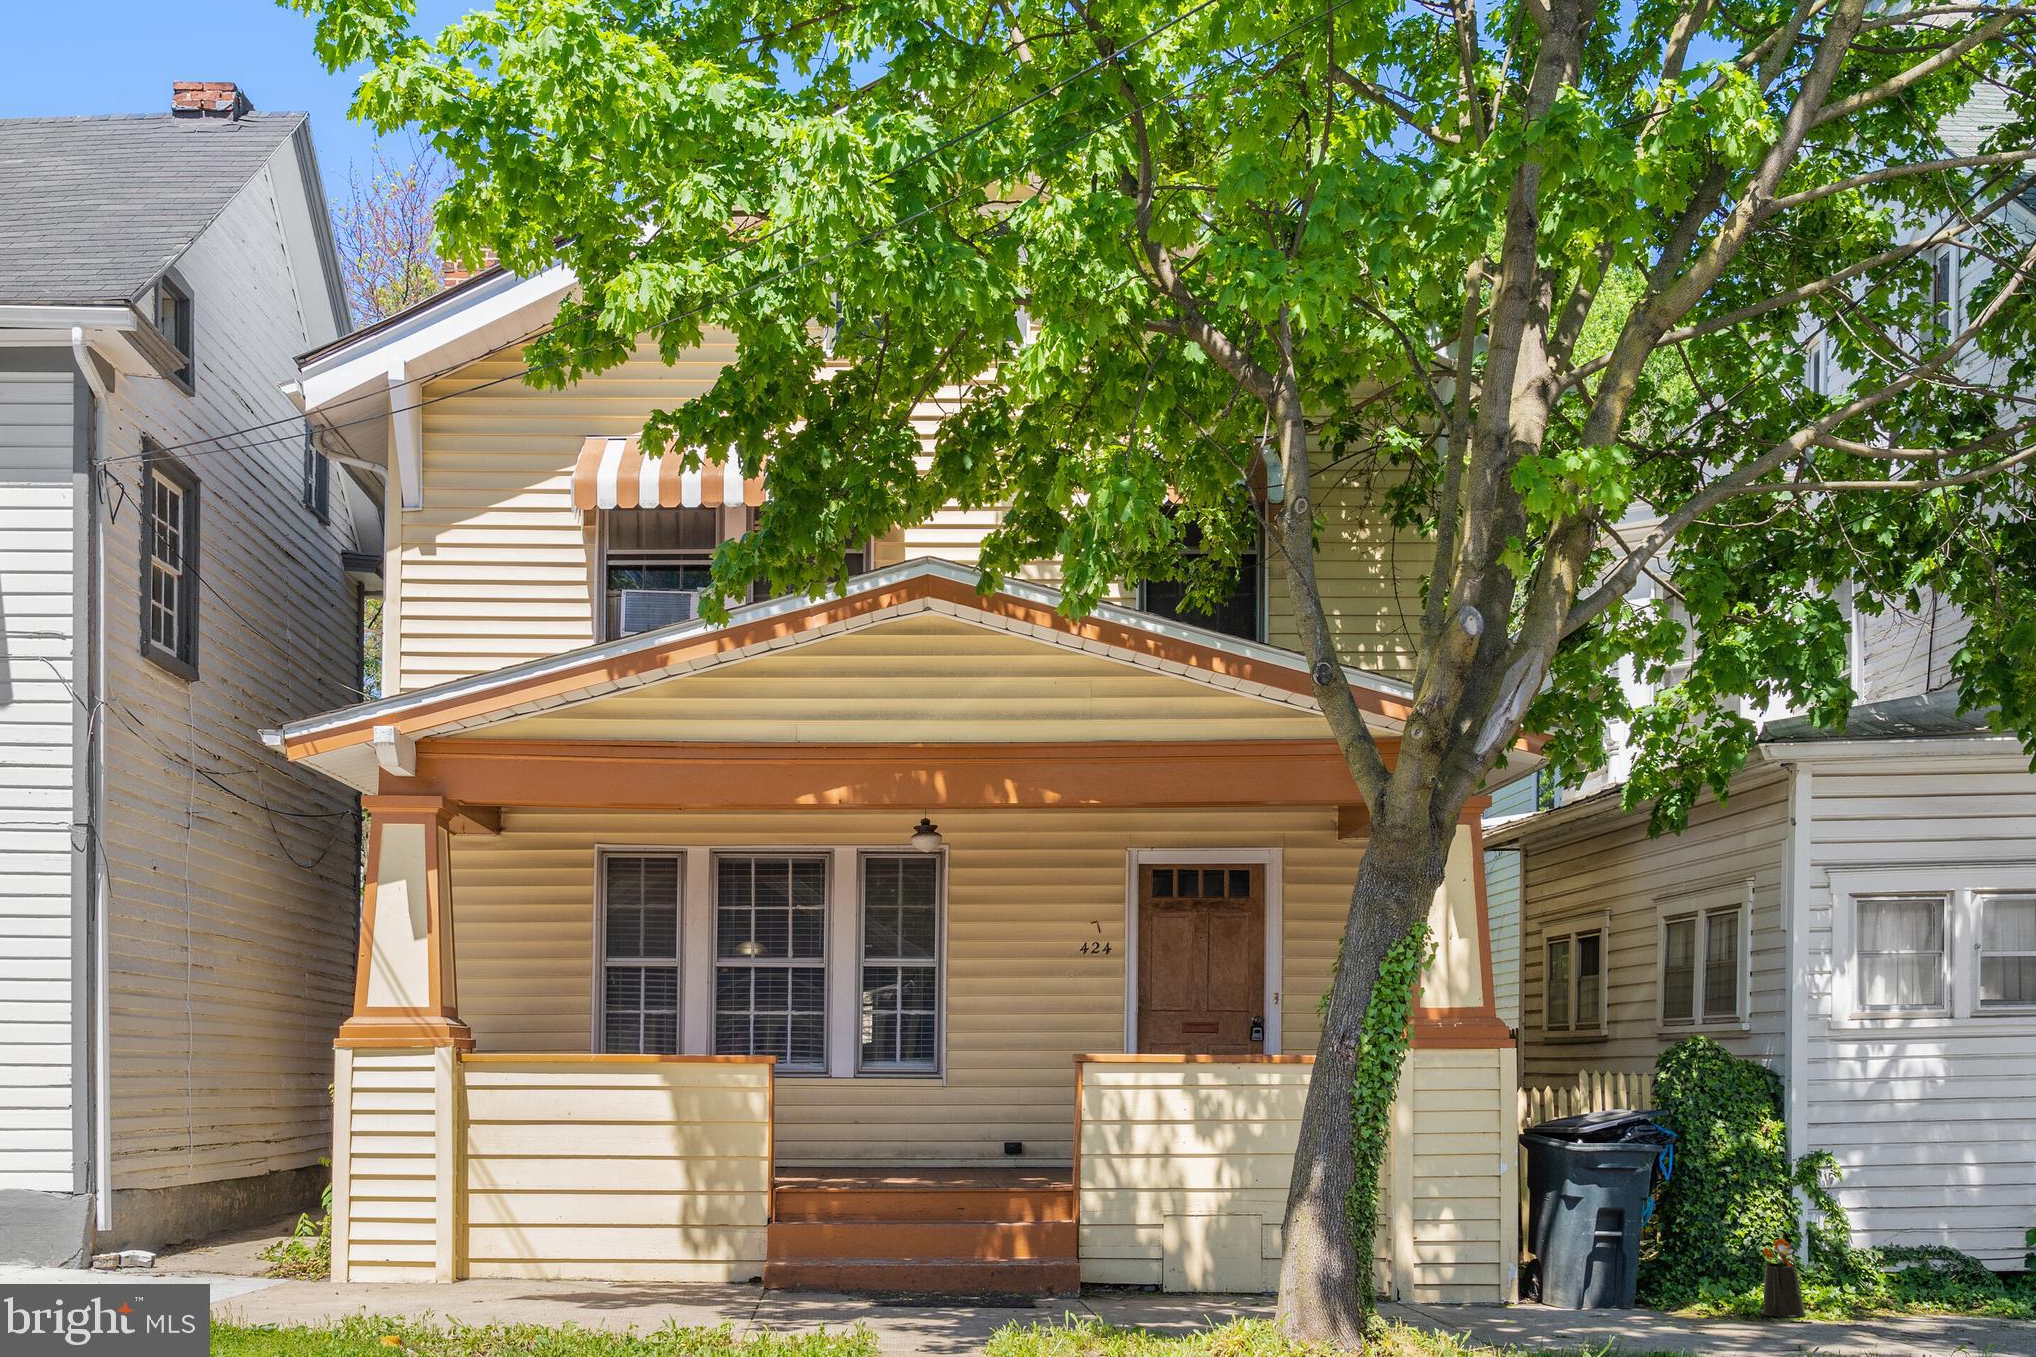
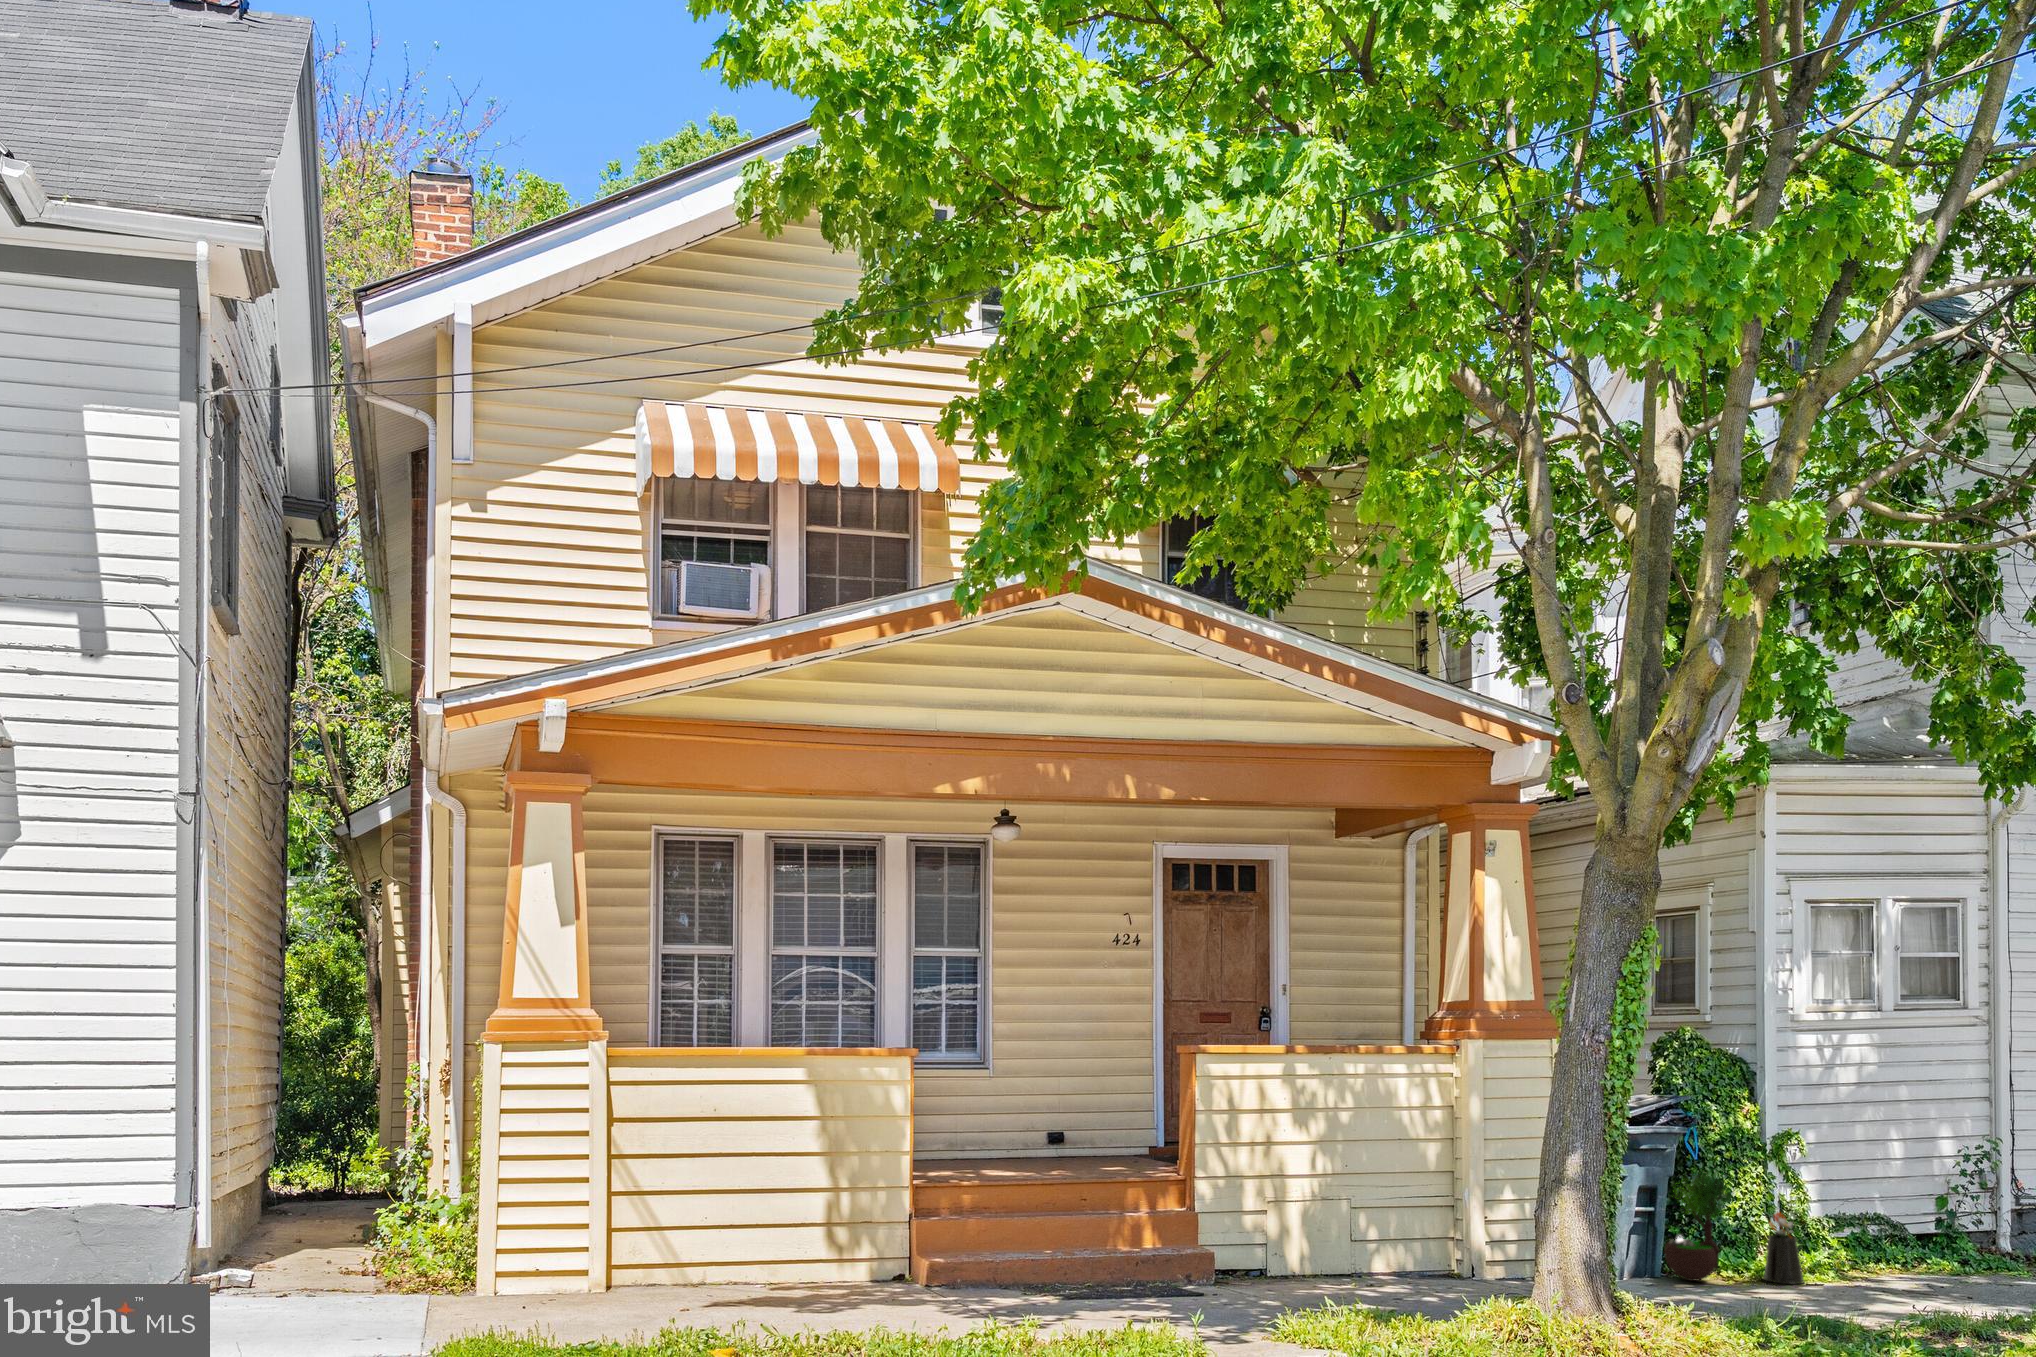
potted tree: none [1642,1182,1714,1312] -> present [1665,1170,1734,1281]

